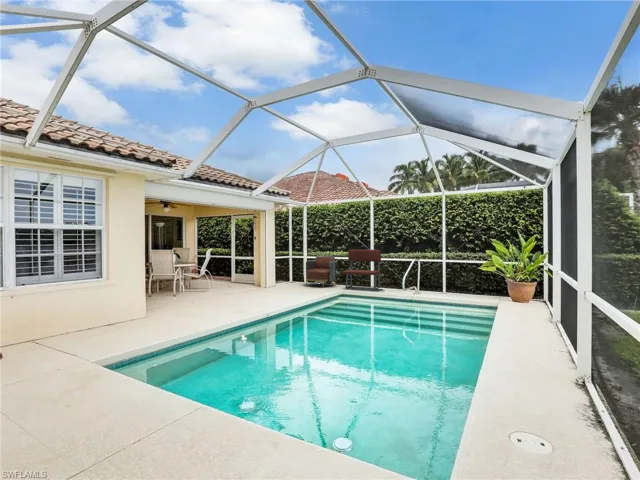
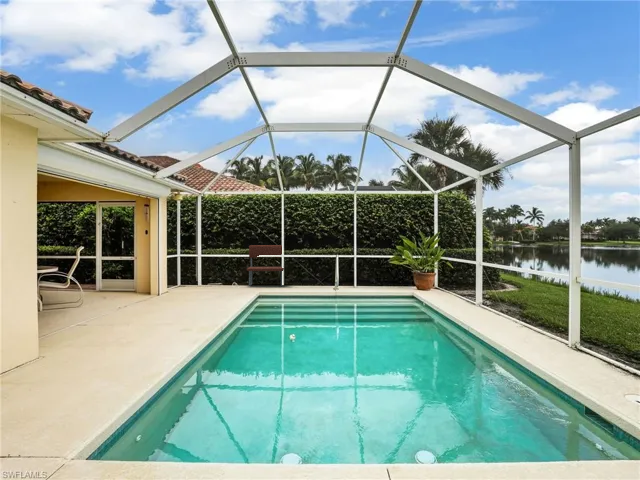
armchair: present [306,256,336,287] -> none [199,253,234,287]

